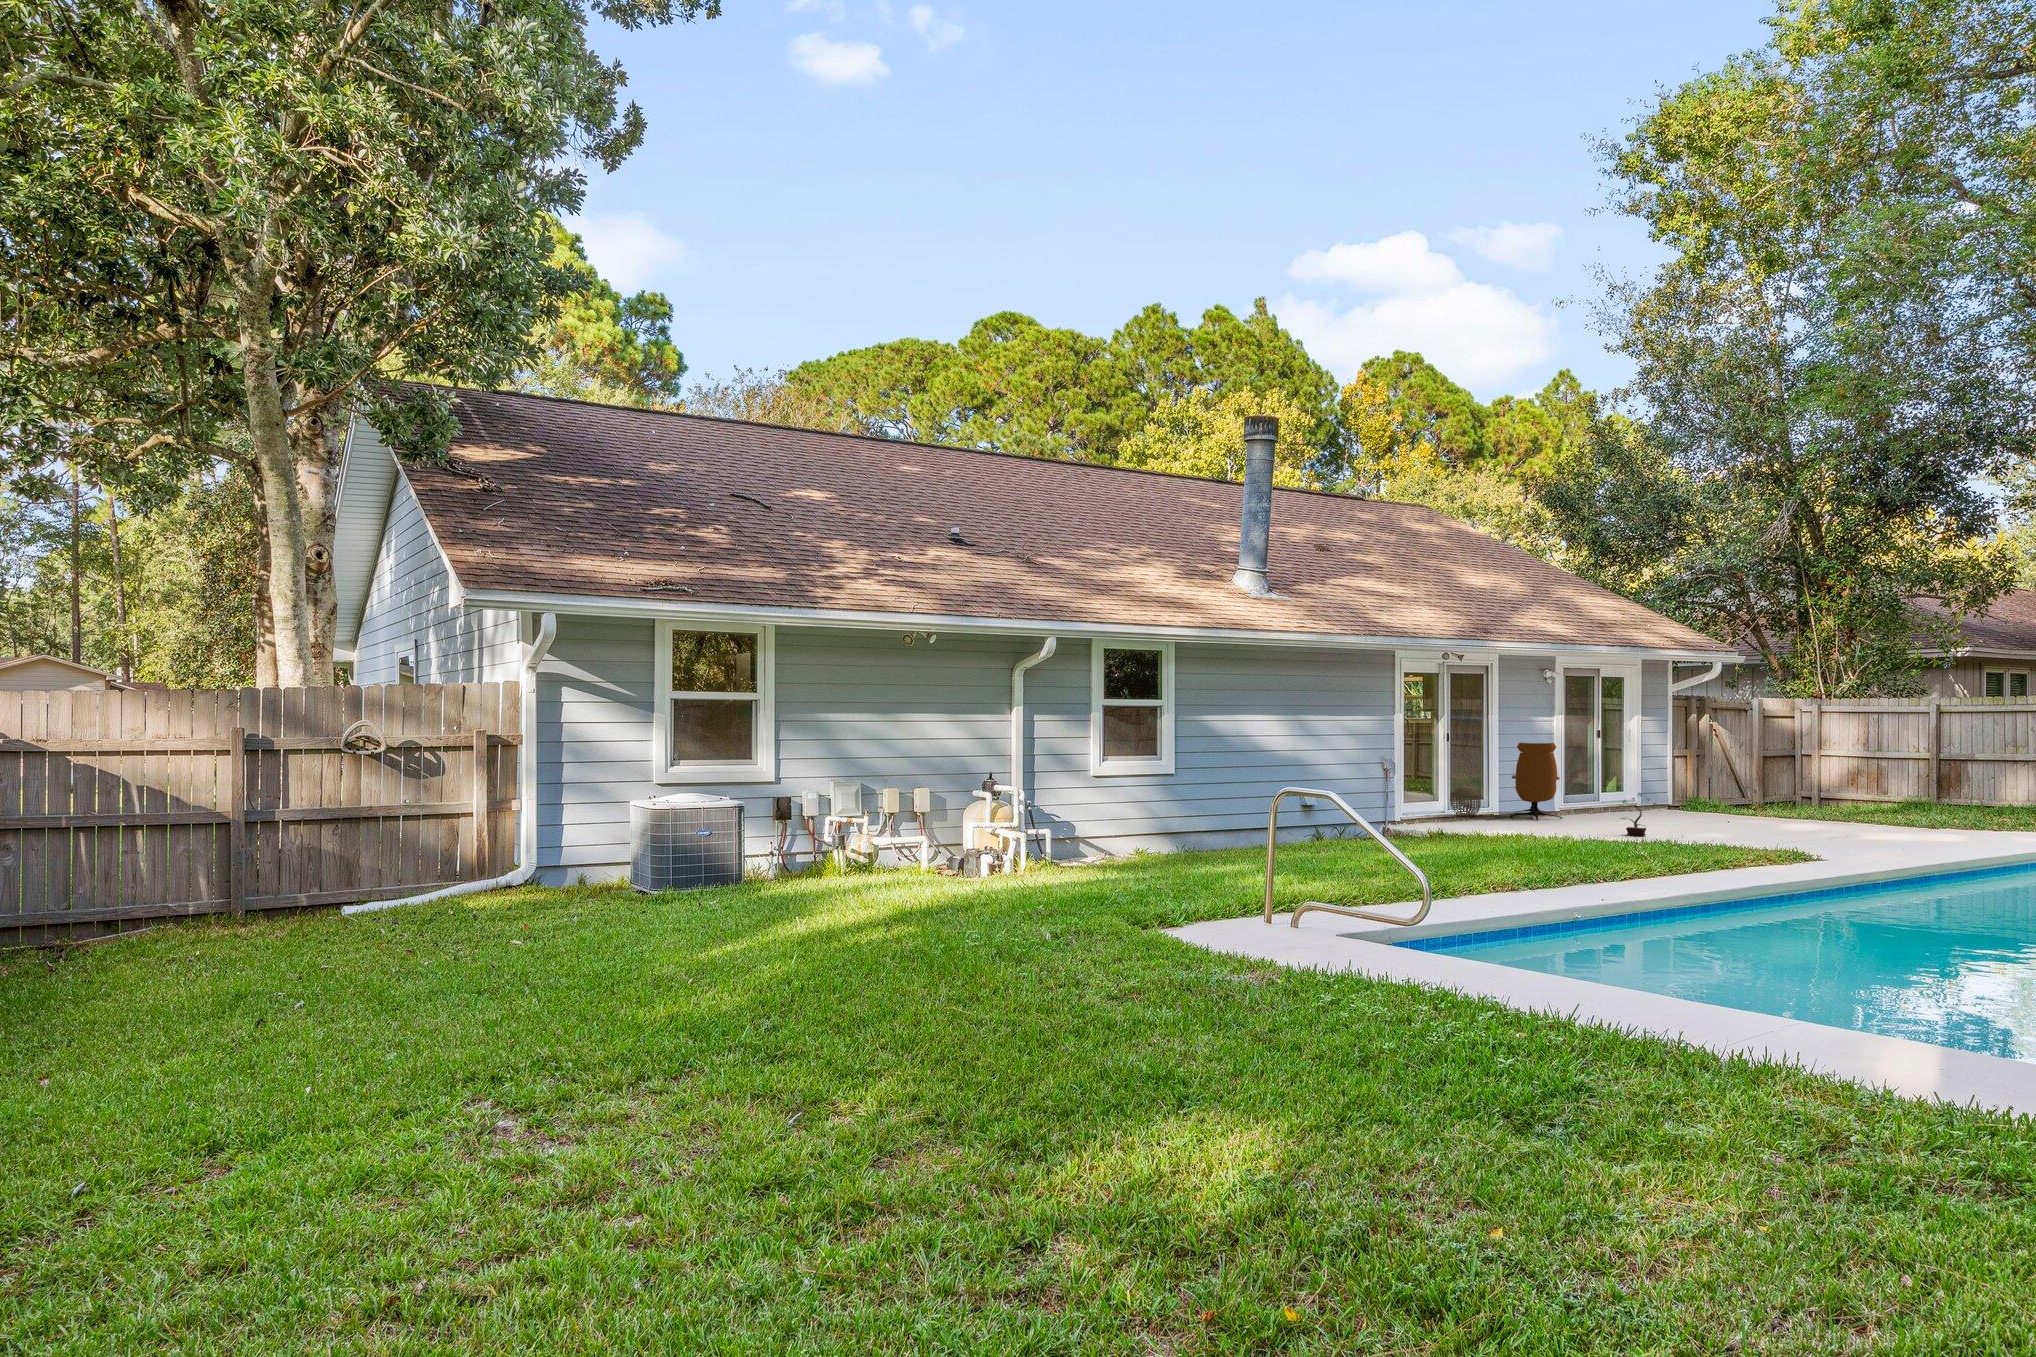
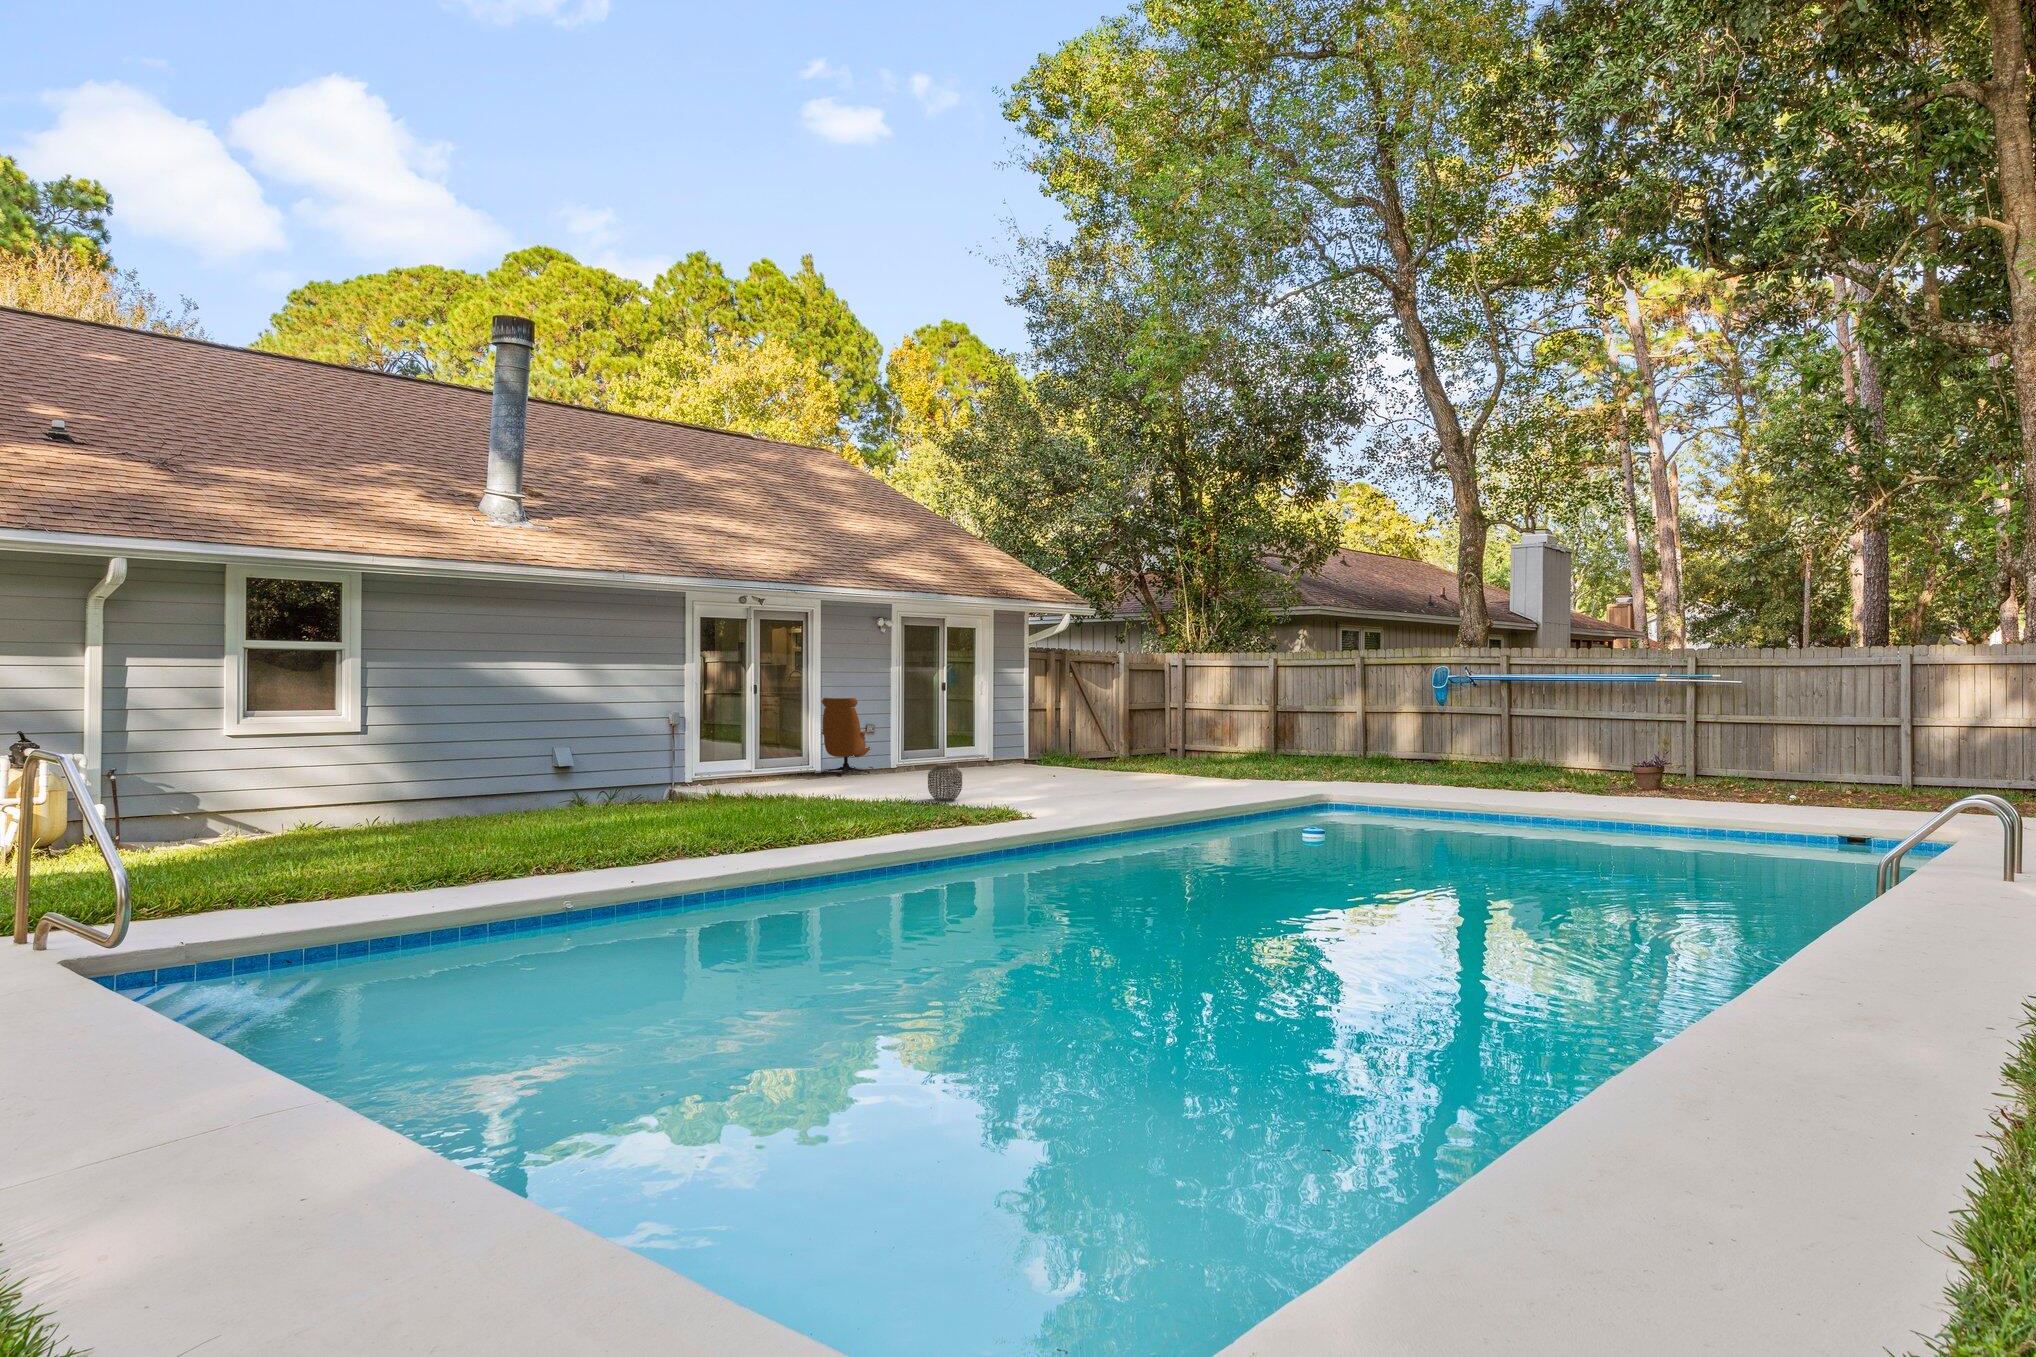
woven basket: present [1450,786,1481,817] -> present [928,763,962,801]
potted plant: present [1619,793,1658,836] -> none [884,747,918,791]

